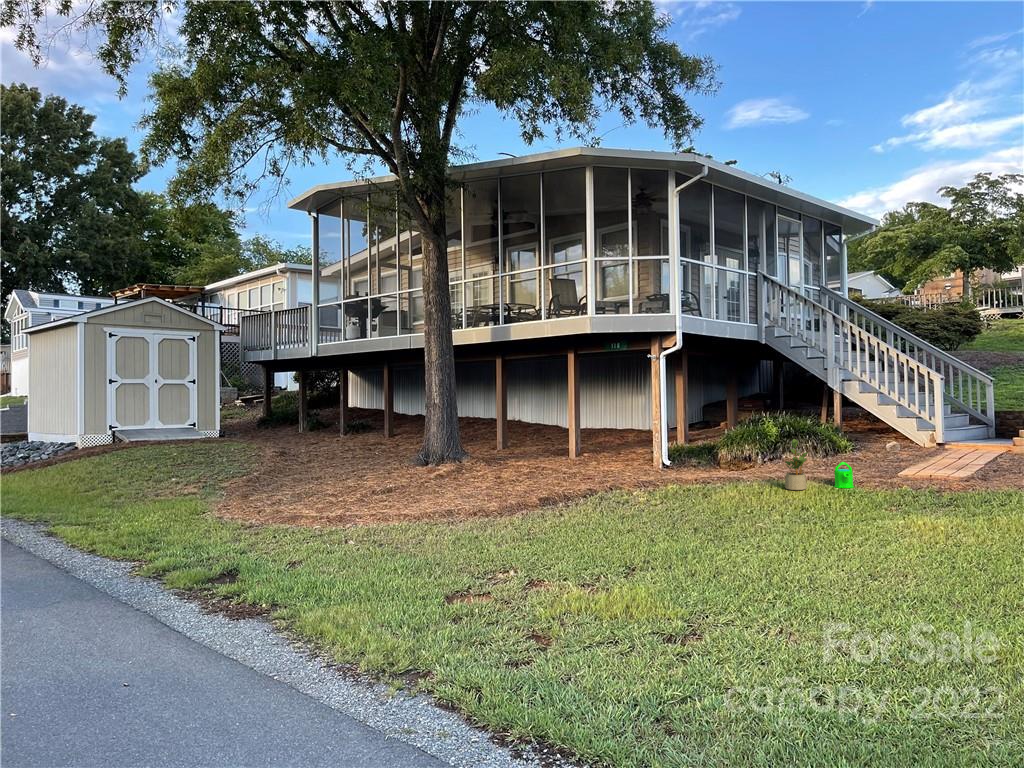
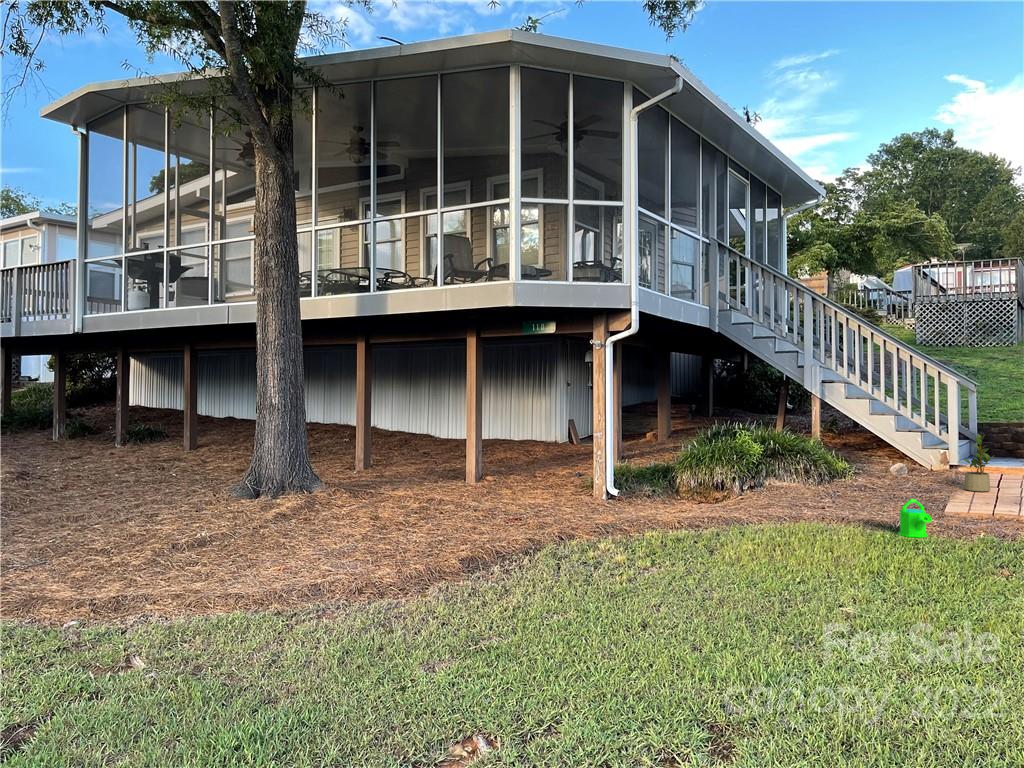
potted plant: present [785,439,808,490] -> present [963,434,992,491]

